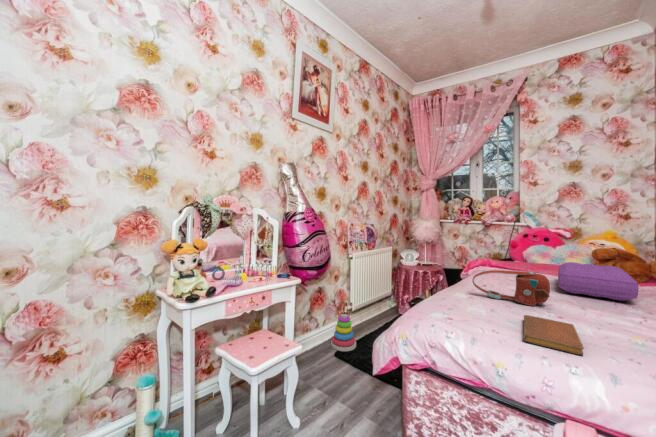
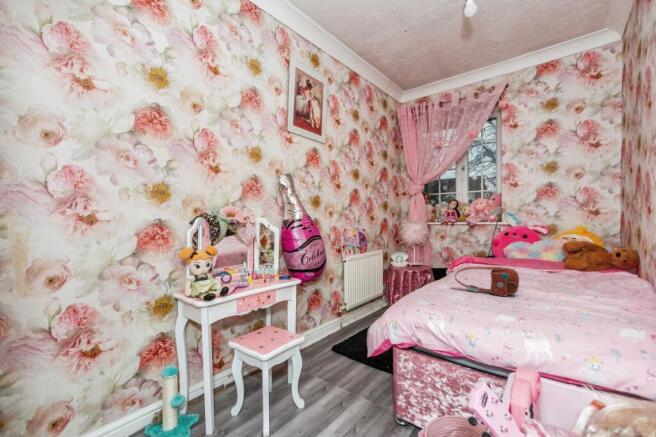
pillow: present [558,262,639,301] -> none [530,258,594,290]
stacking toy: present [331,314,356,351] -> none [328,314,352,350]
notebook: present [524,315,584,355] -> none [492,303,536,330]

